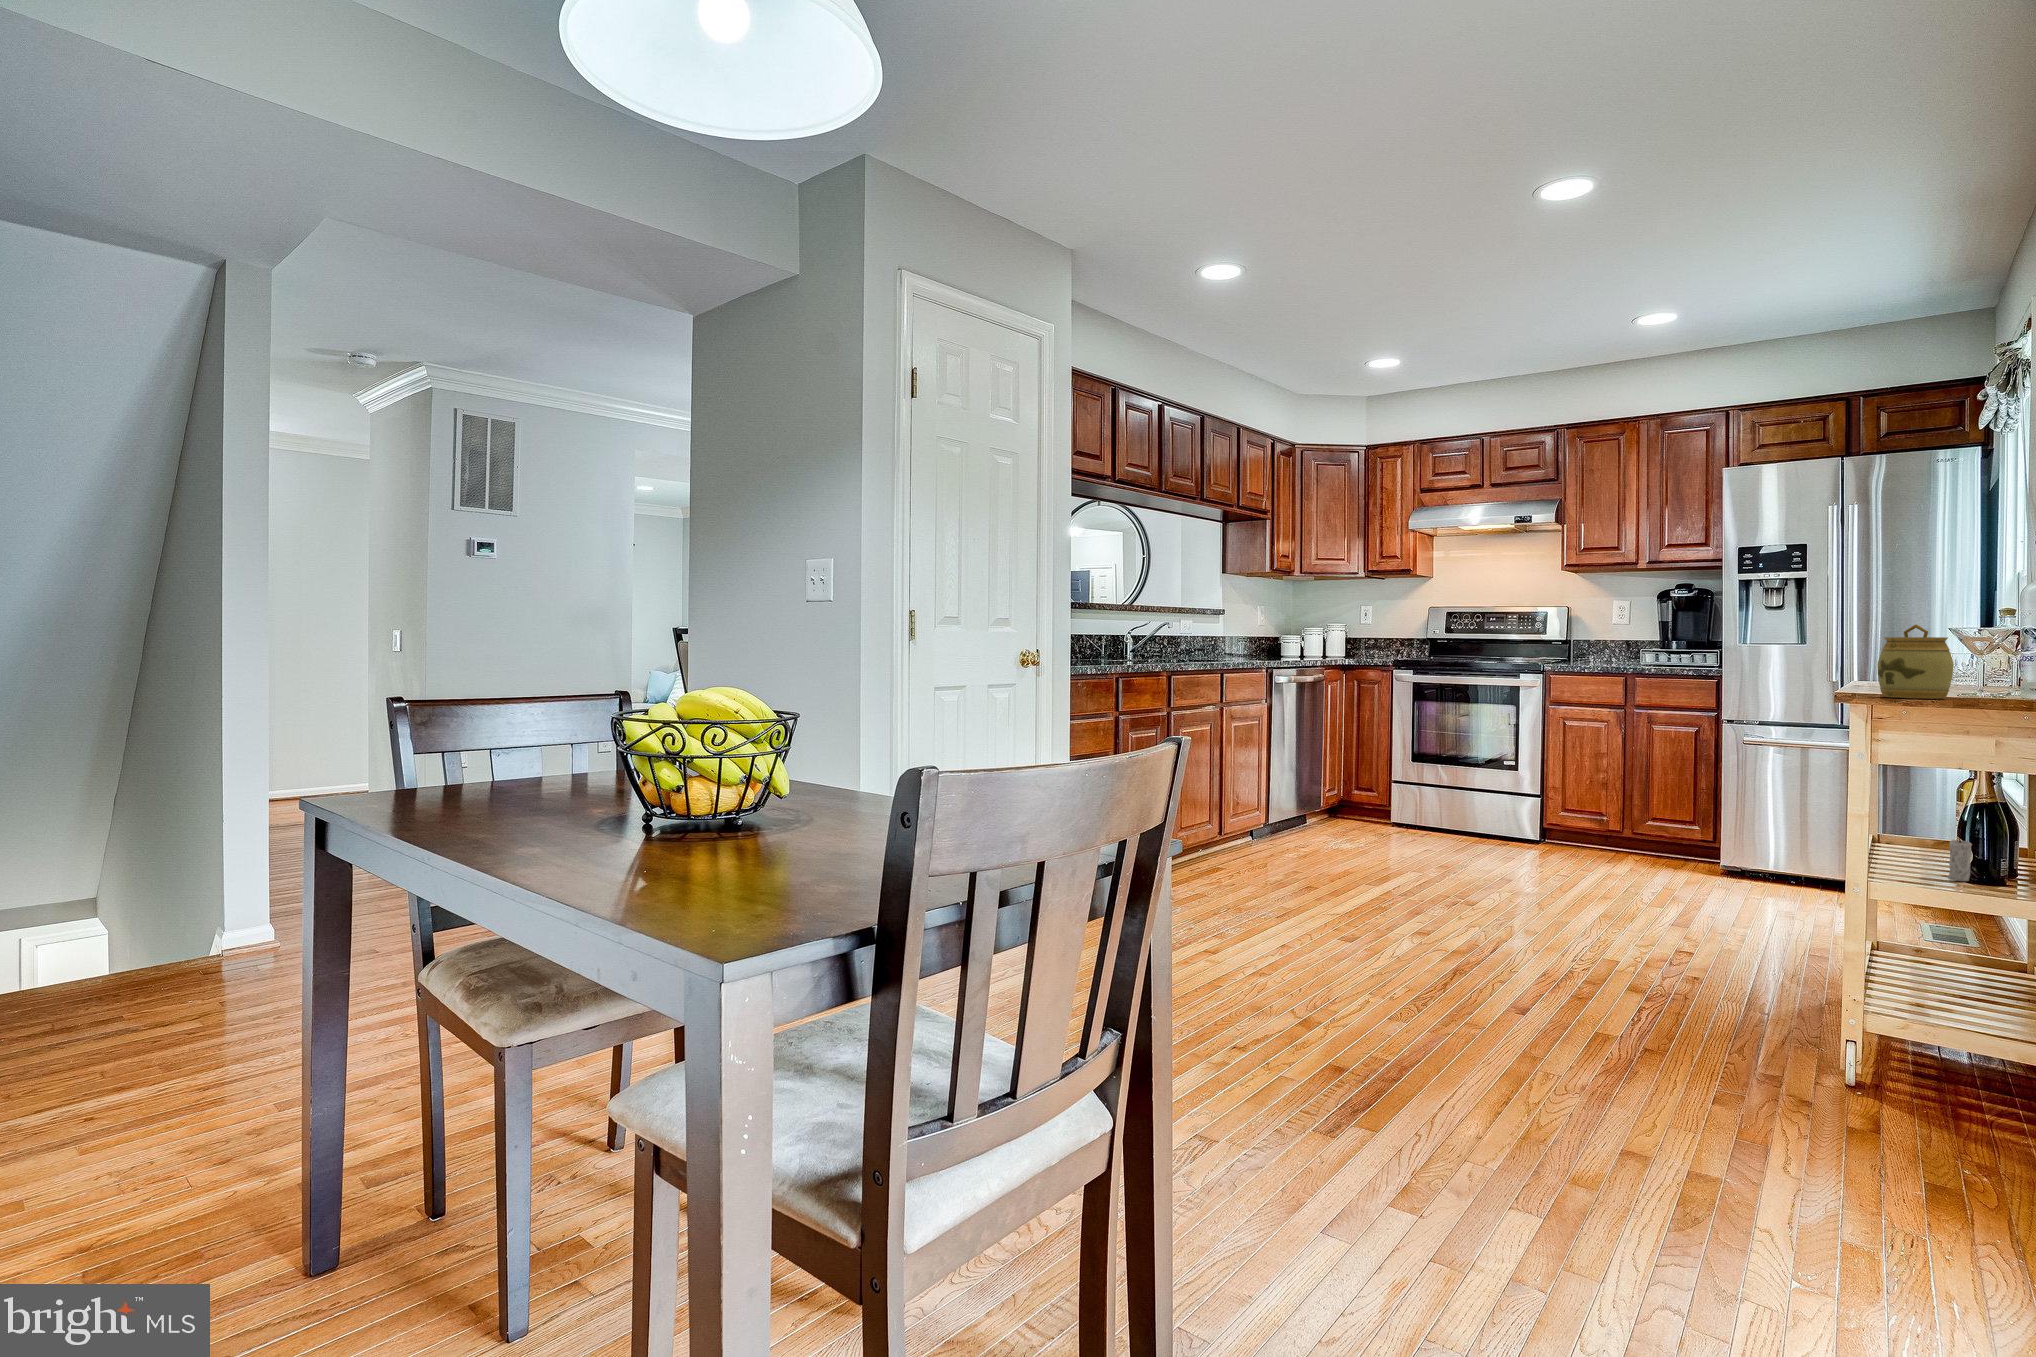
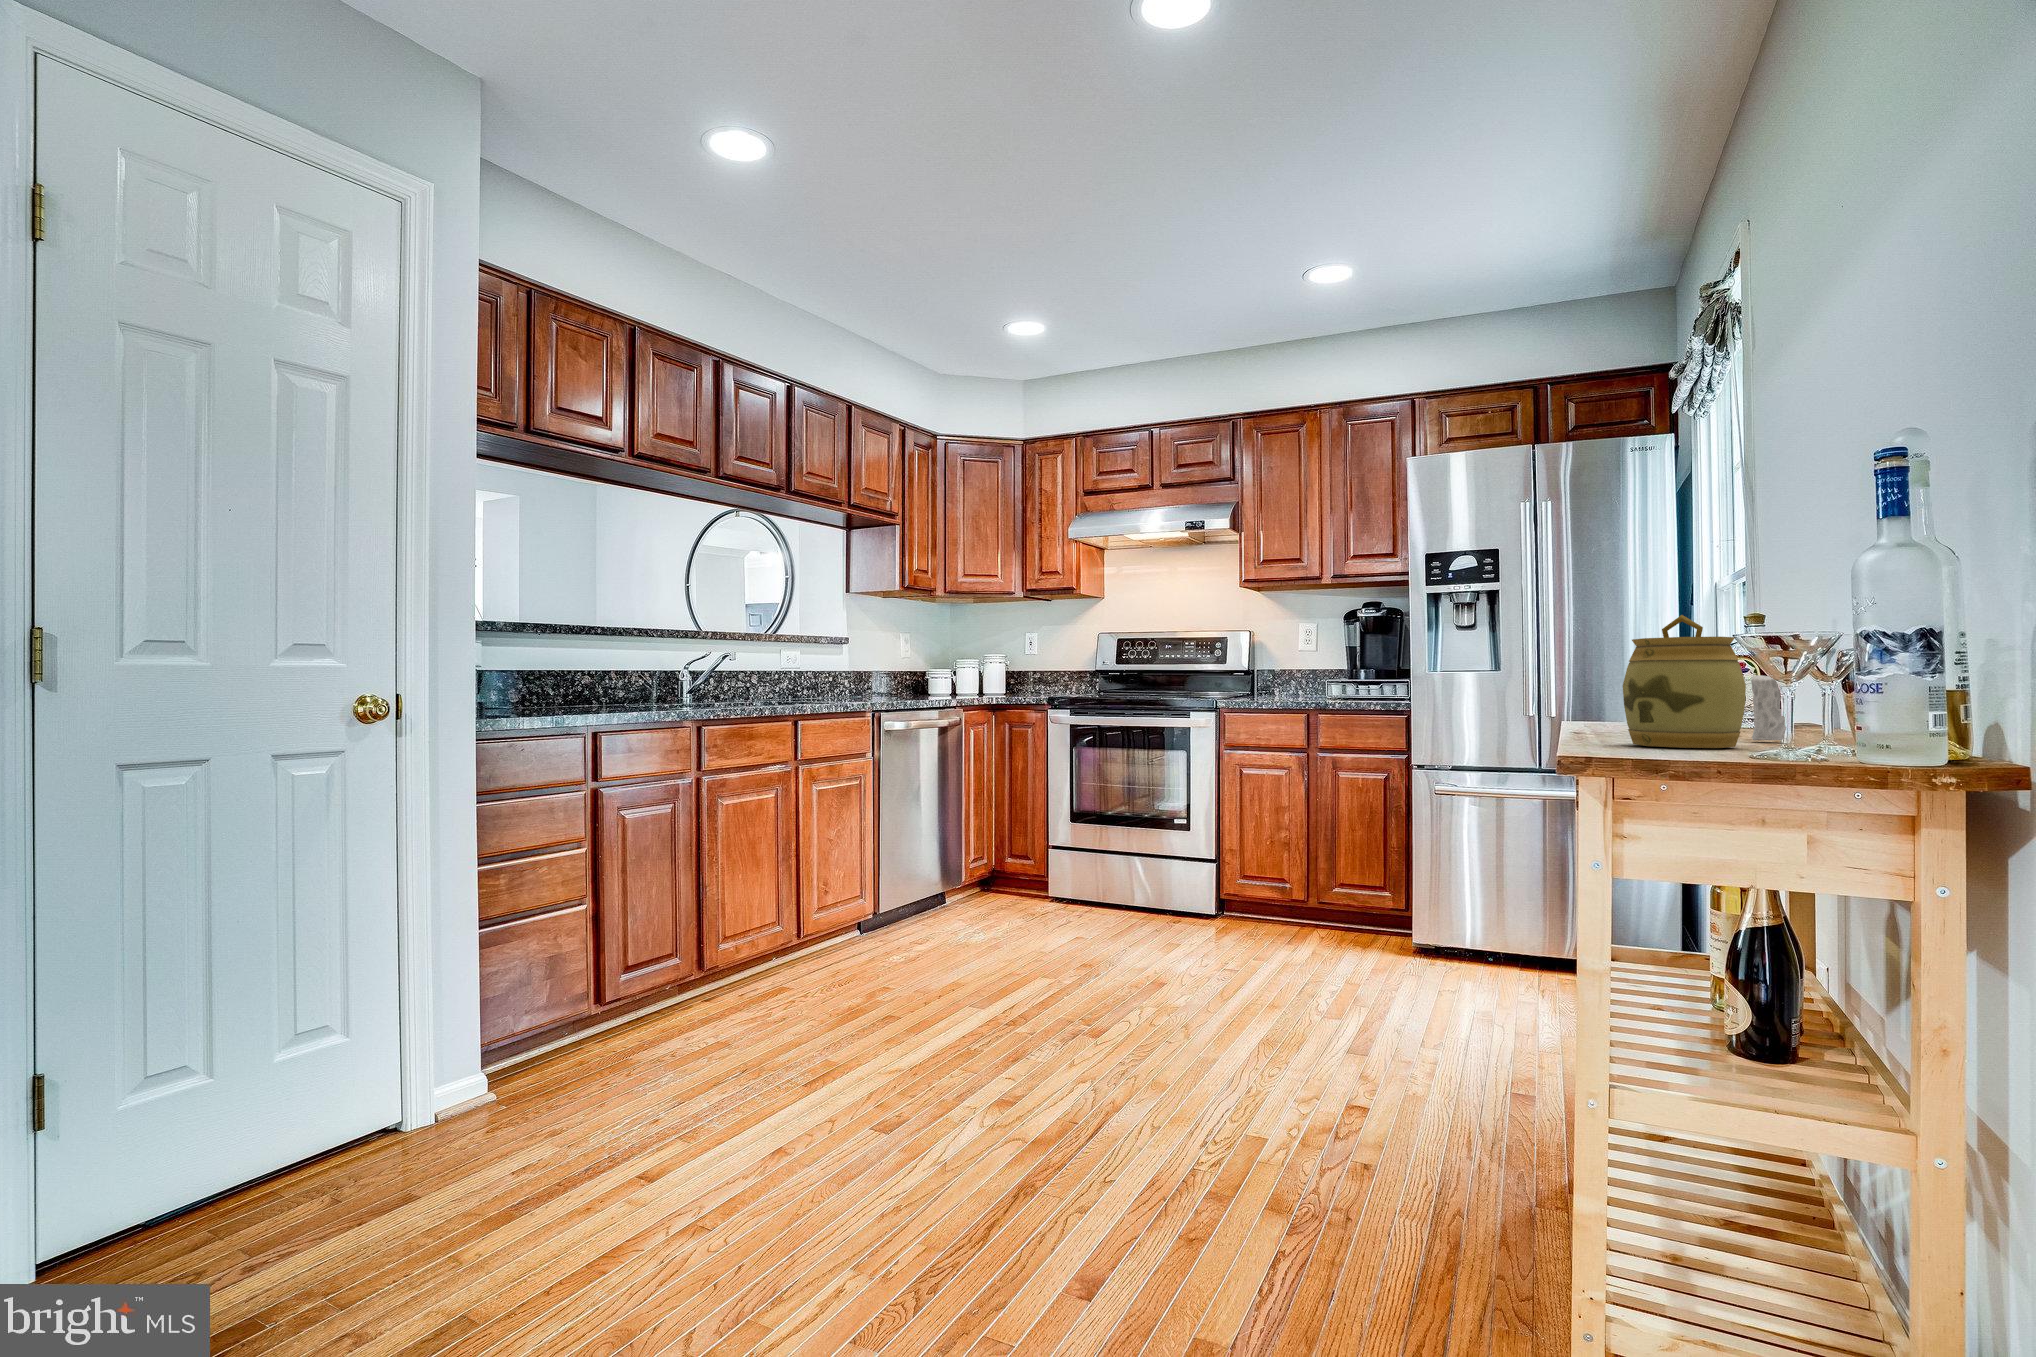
candle: present [1948,838,1972,881] -> present [1751,675,1786,740]

